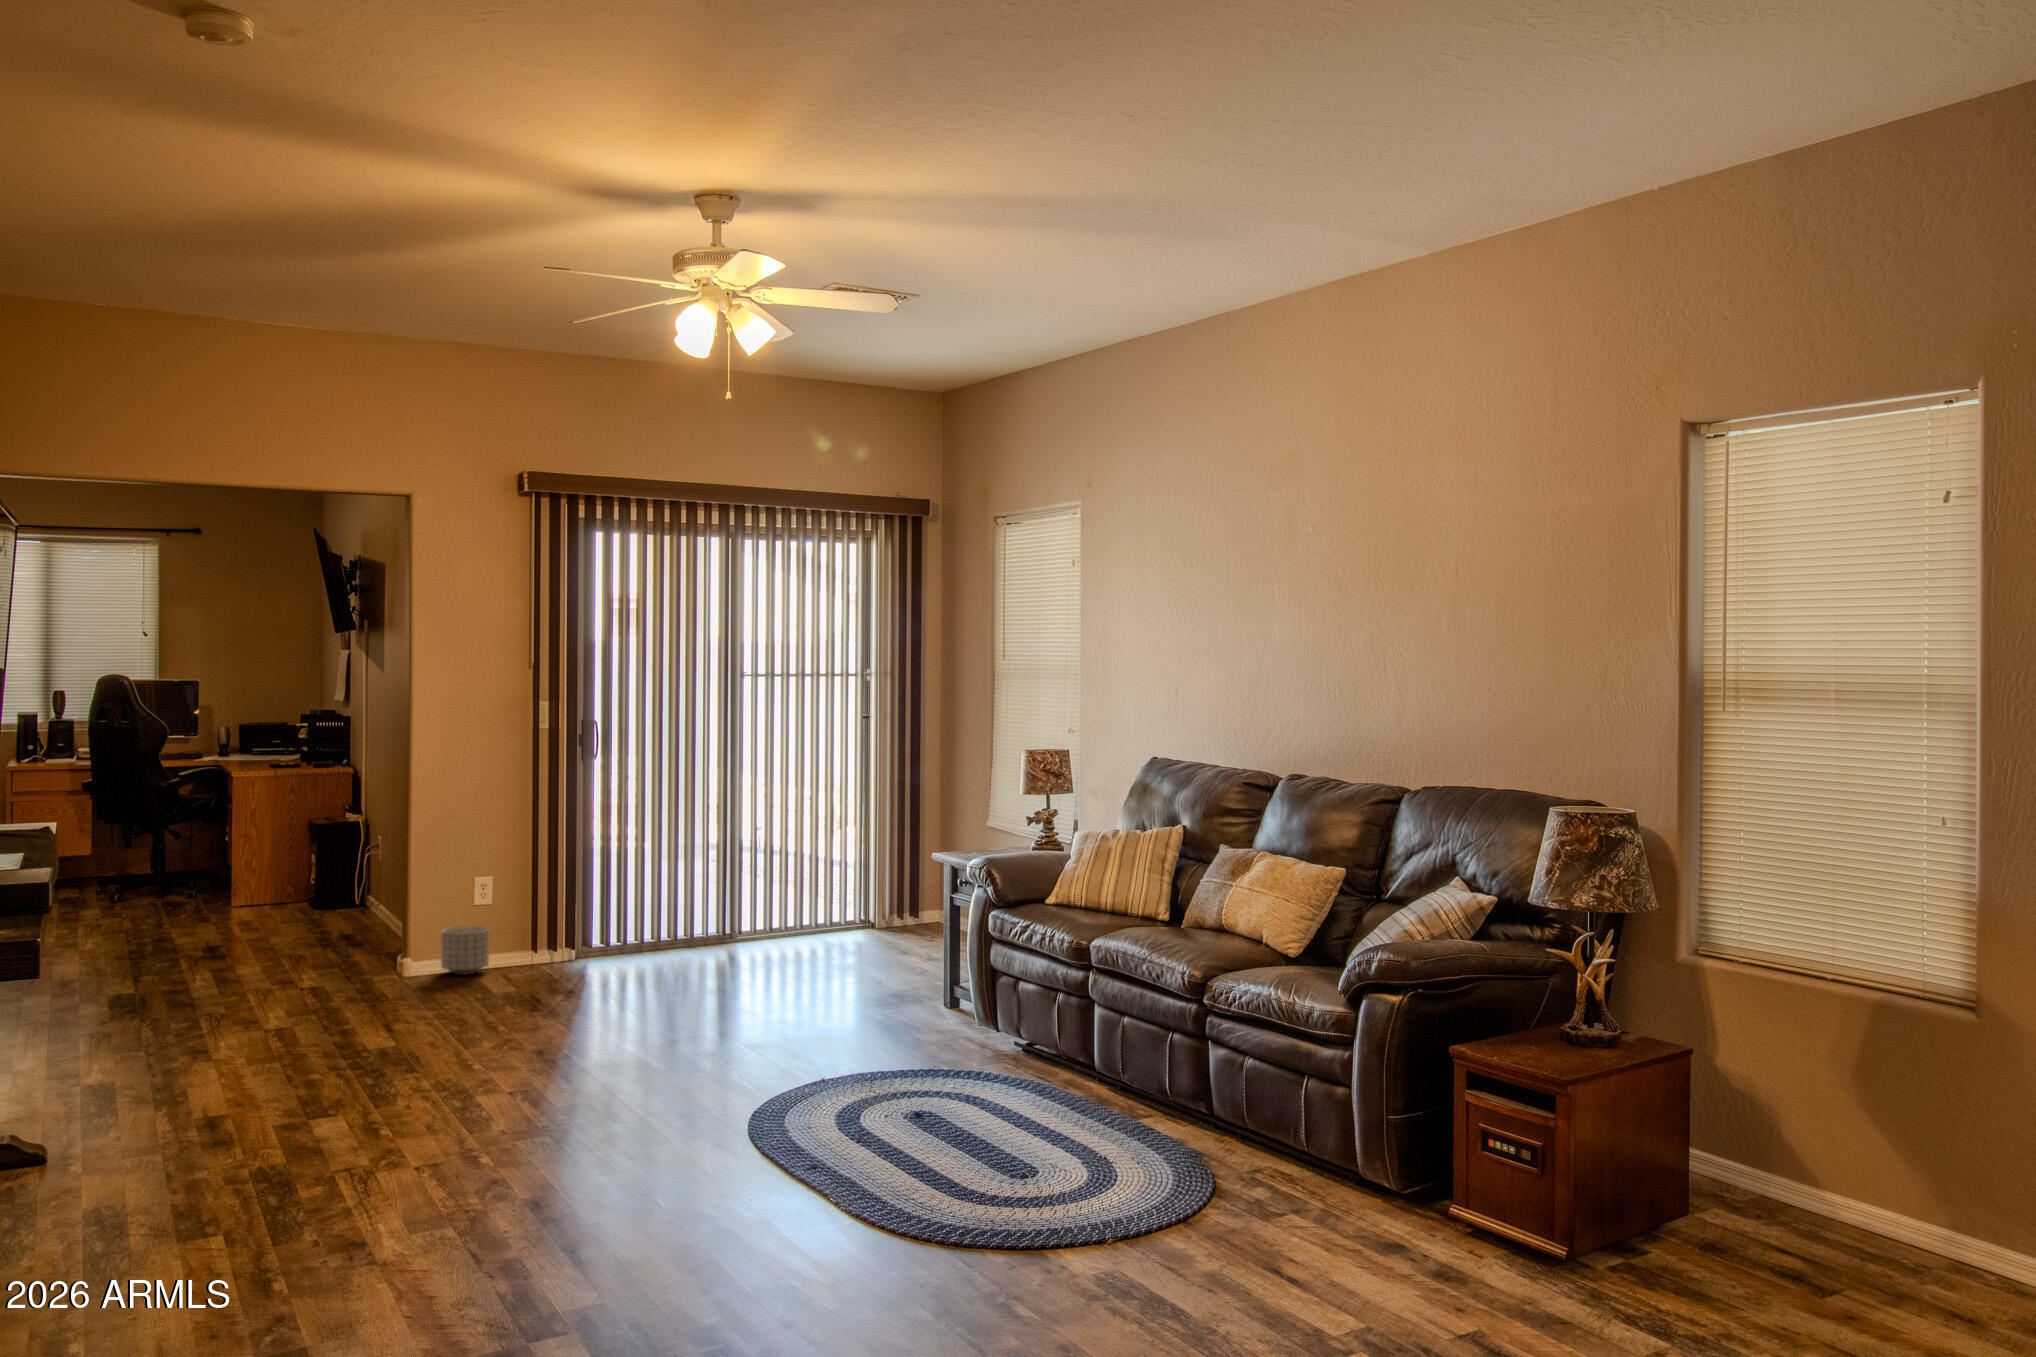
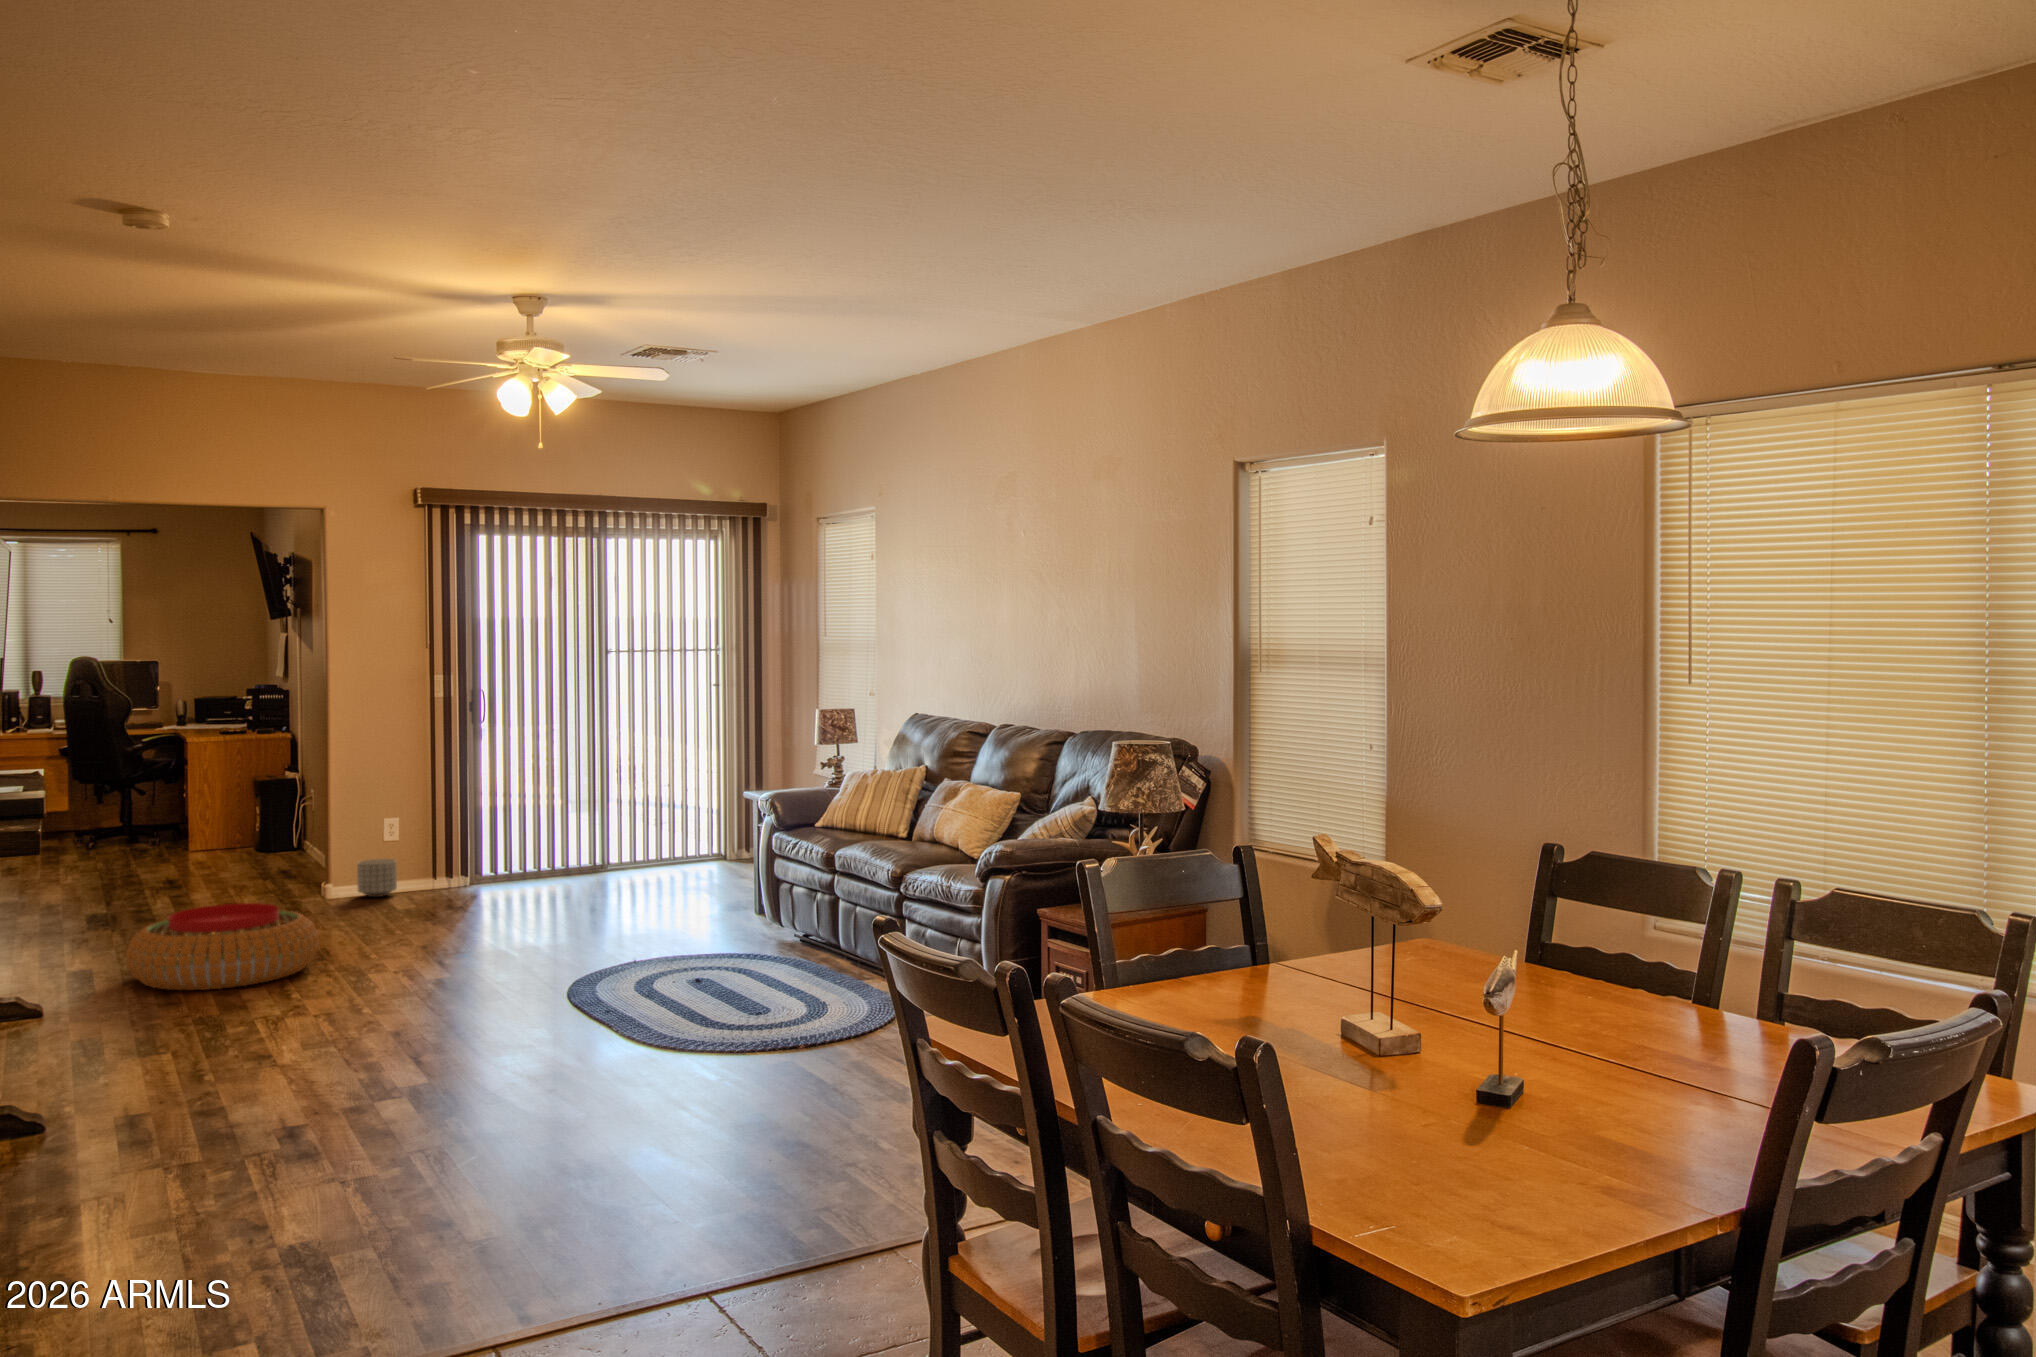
pouf: none [156,996,410,1121] -> present [126,903,319,990]

